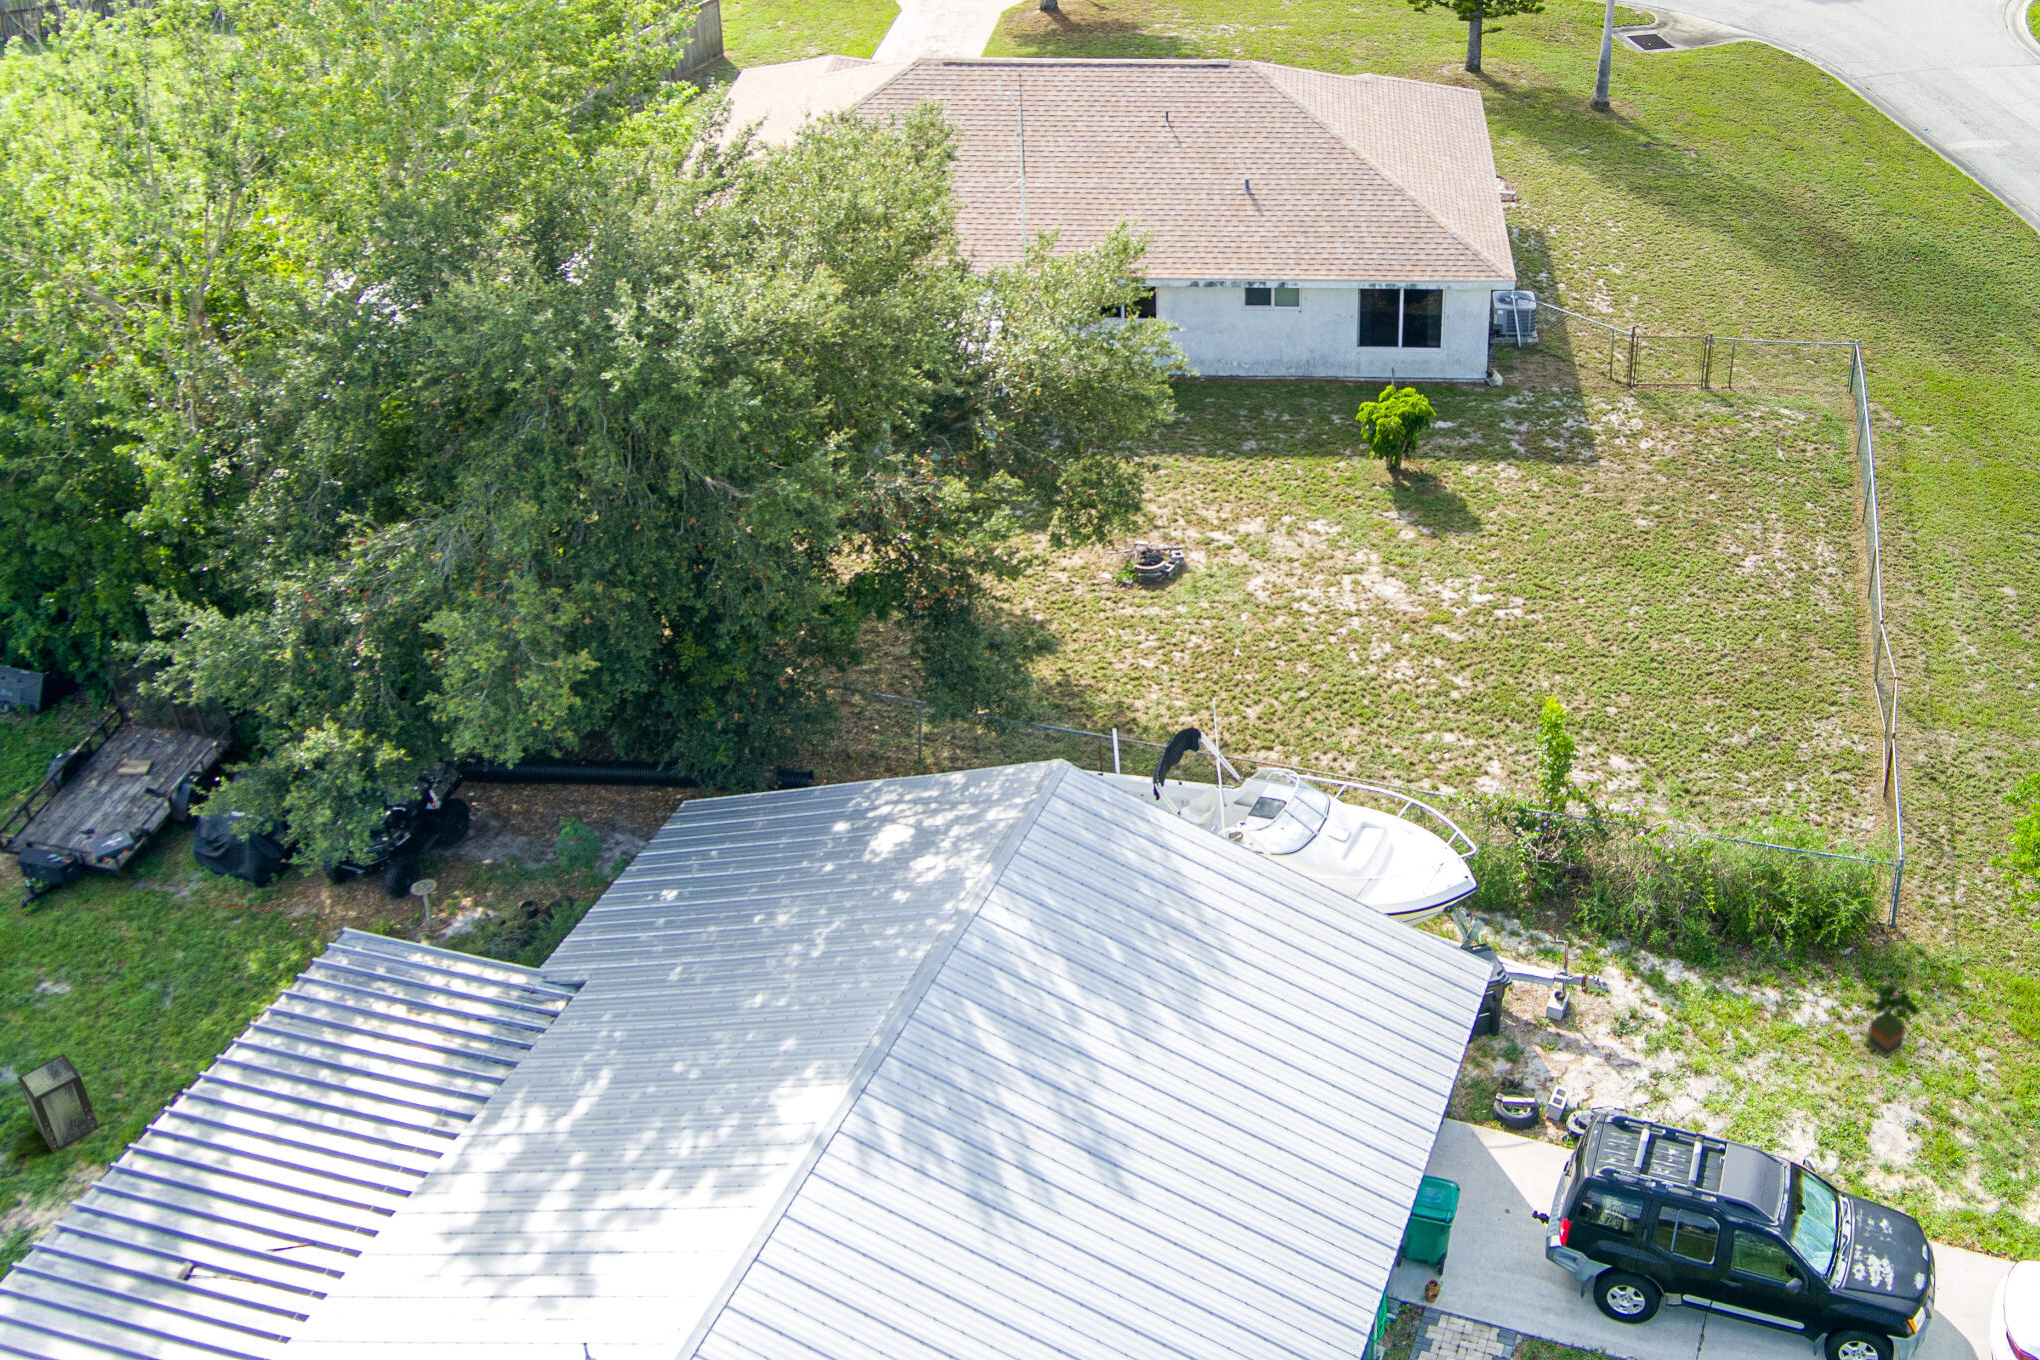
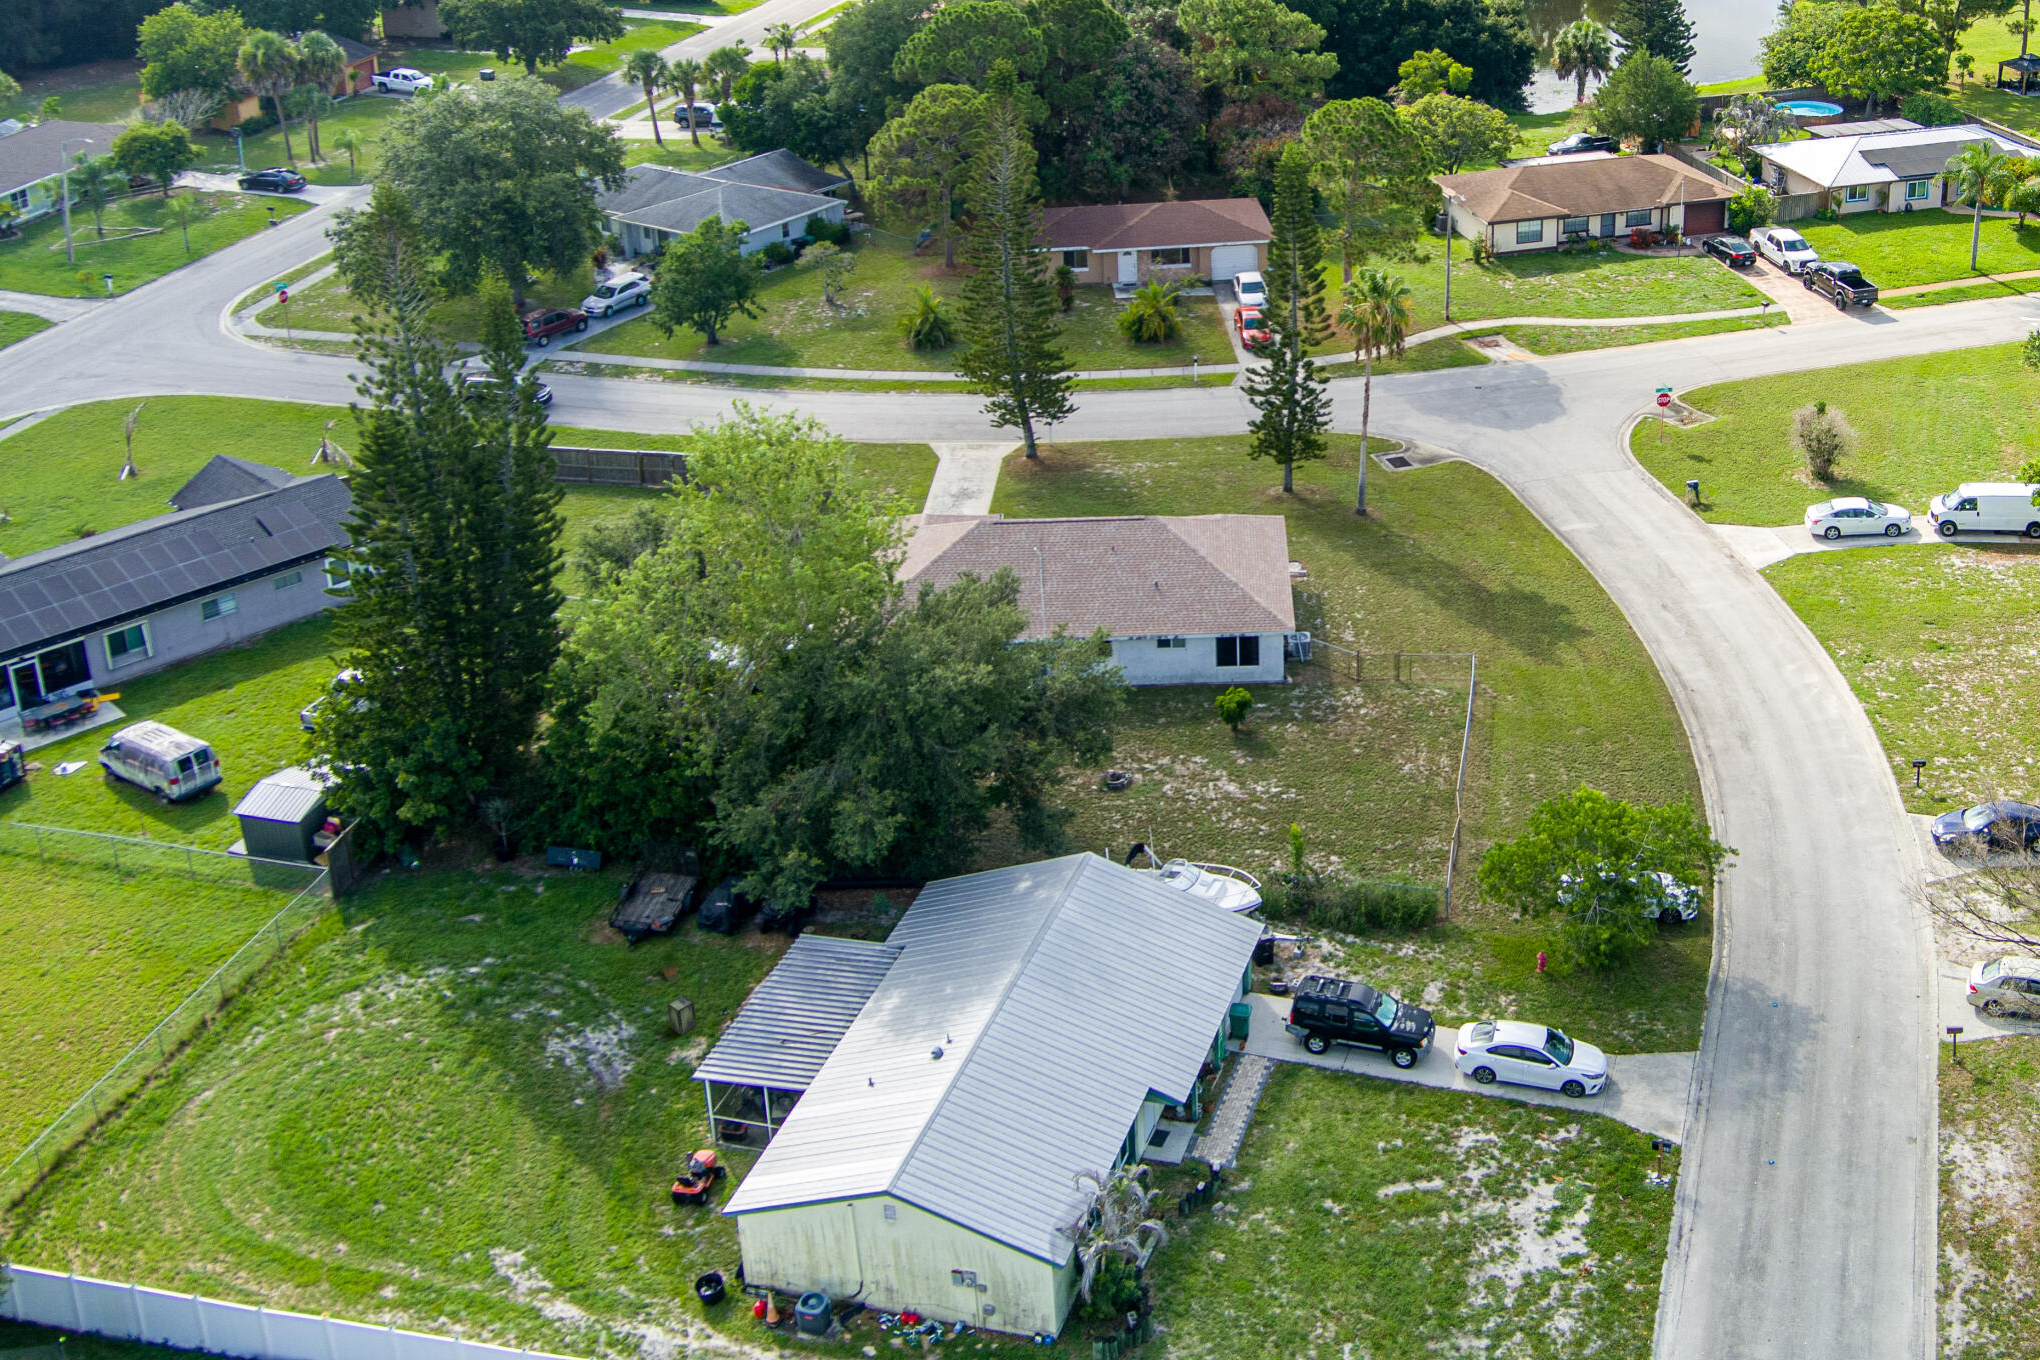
potted tree: present [1866,985,1920,1057] -> present [660,950,680,980]

